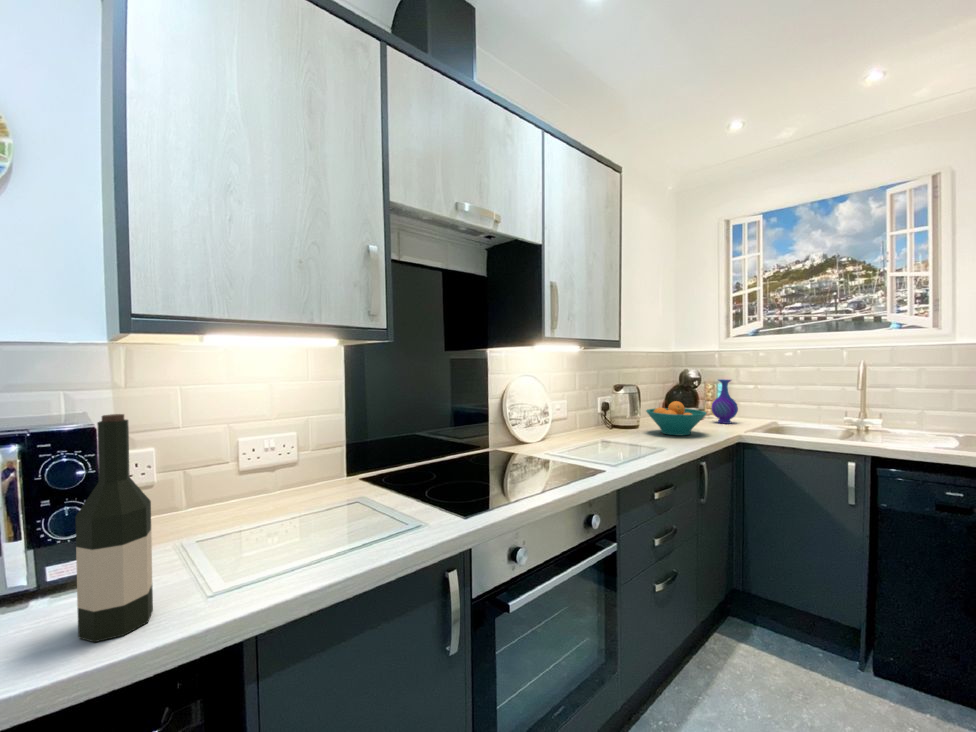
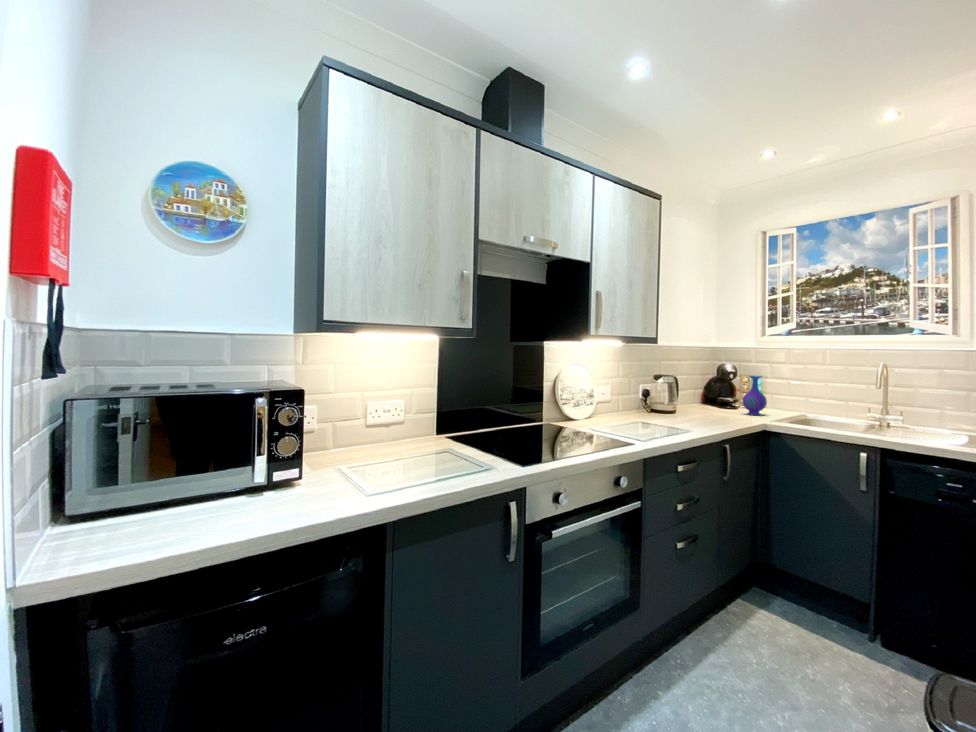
fruit bowl: present [646,401,706,436] -> none [679,393,732,422]
wine bottle: present [75,414,153,642] -> none [342,378,373,494]

